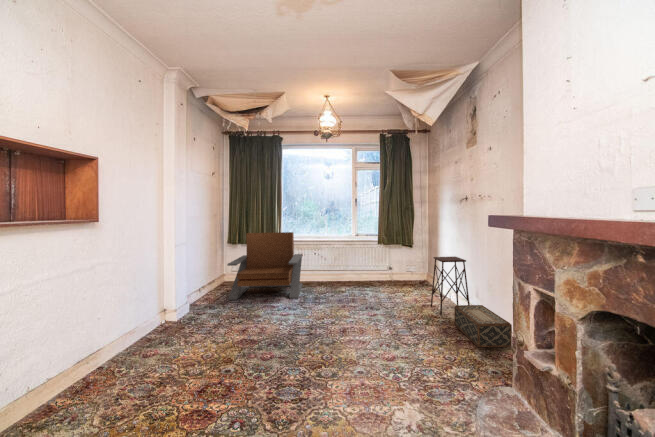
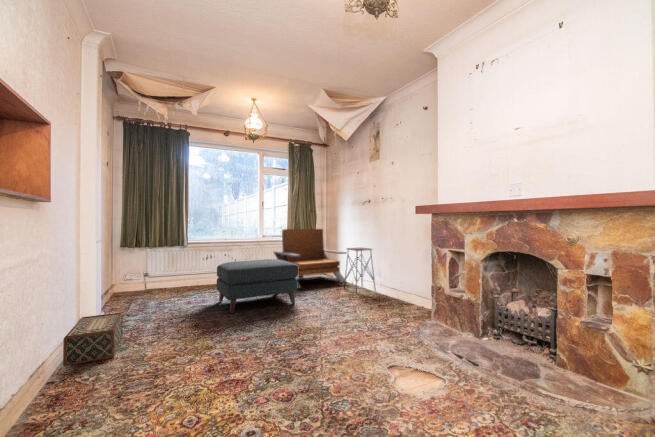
lounge chair: present [227,232,302,300] -> present [274,229,346,289]
ottoman: none [282,266,360,322] -> present [217,259,298,313]
woven basket: present [454,305,512,347] -> present [63,313,123,366]

